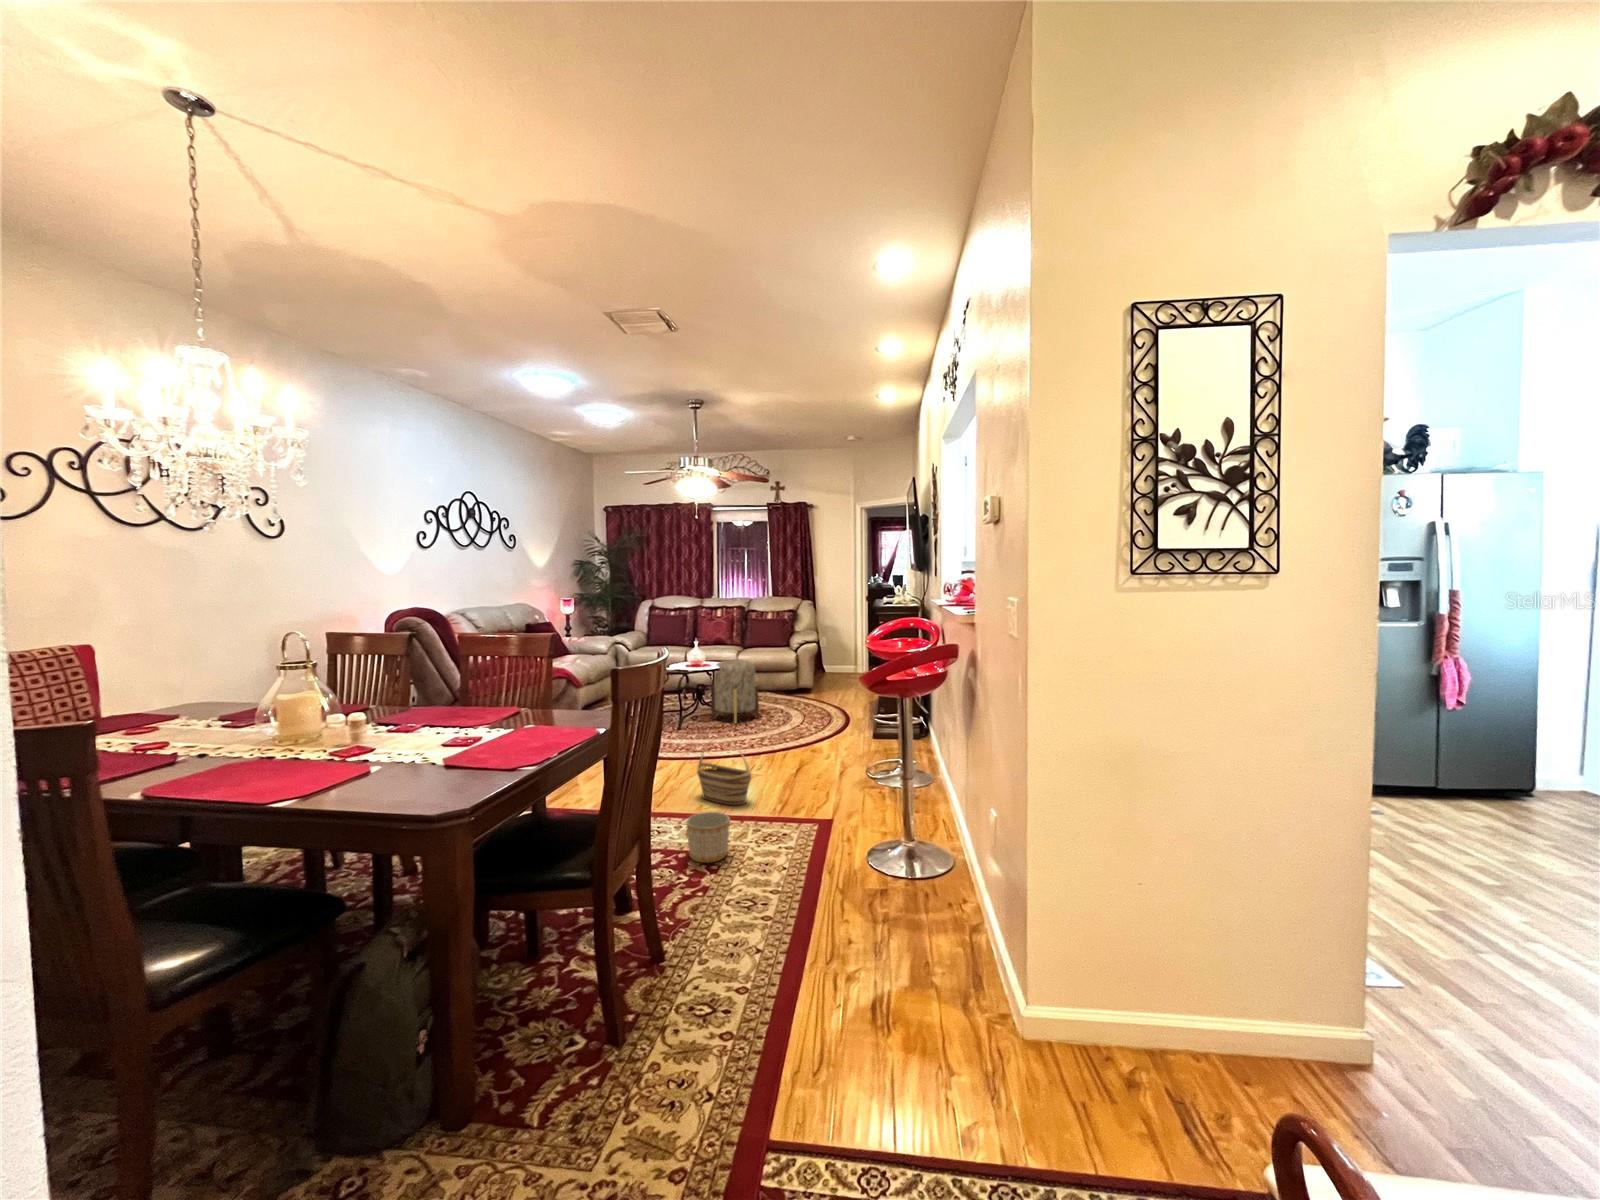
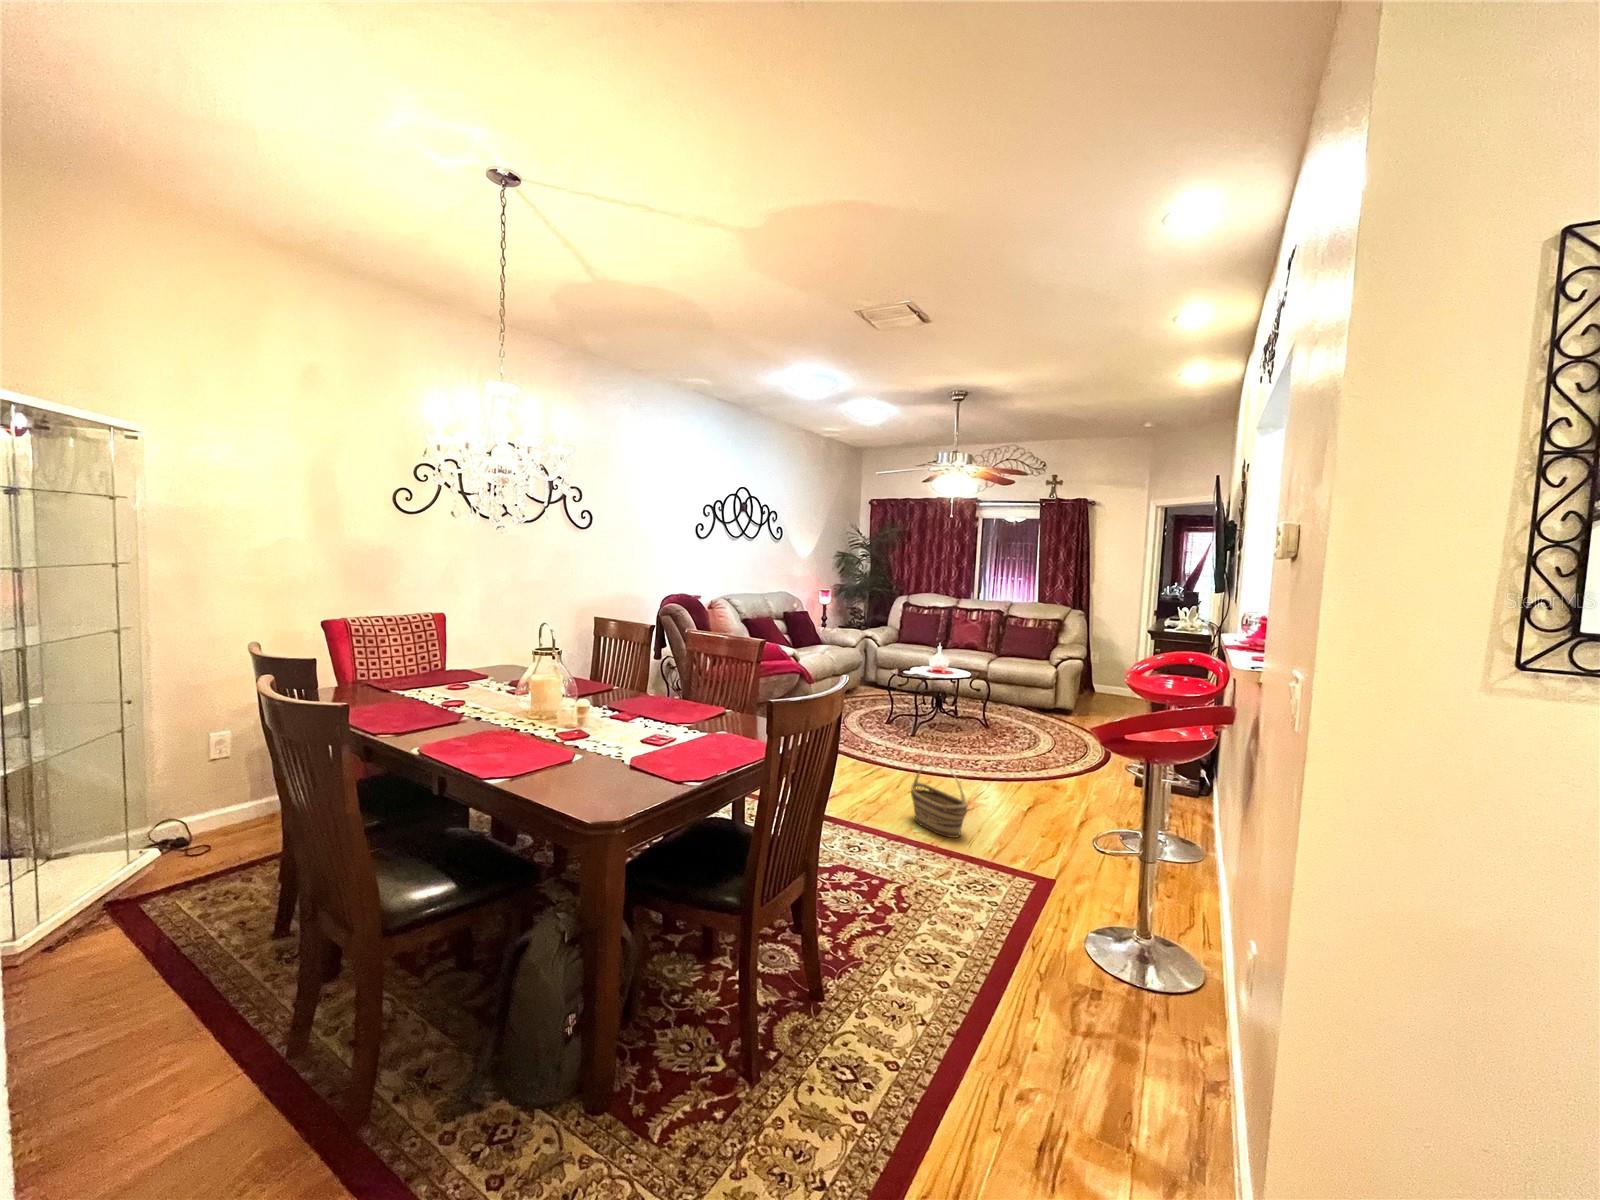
ottoman: present [711,660,759,724] -> none [949,670,1003,740]
planter: present [686,812,730,863] -> none [880,841,927,899]

